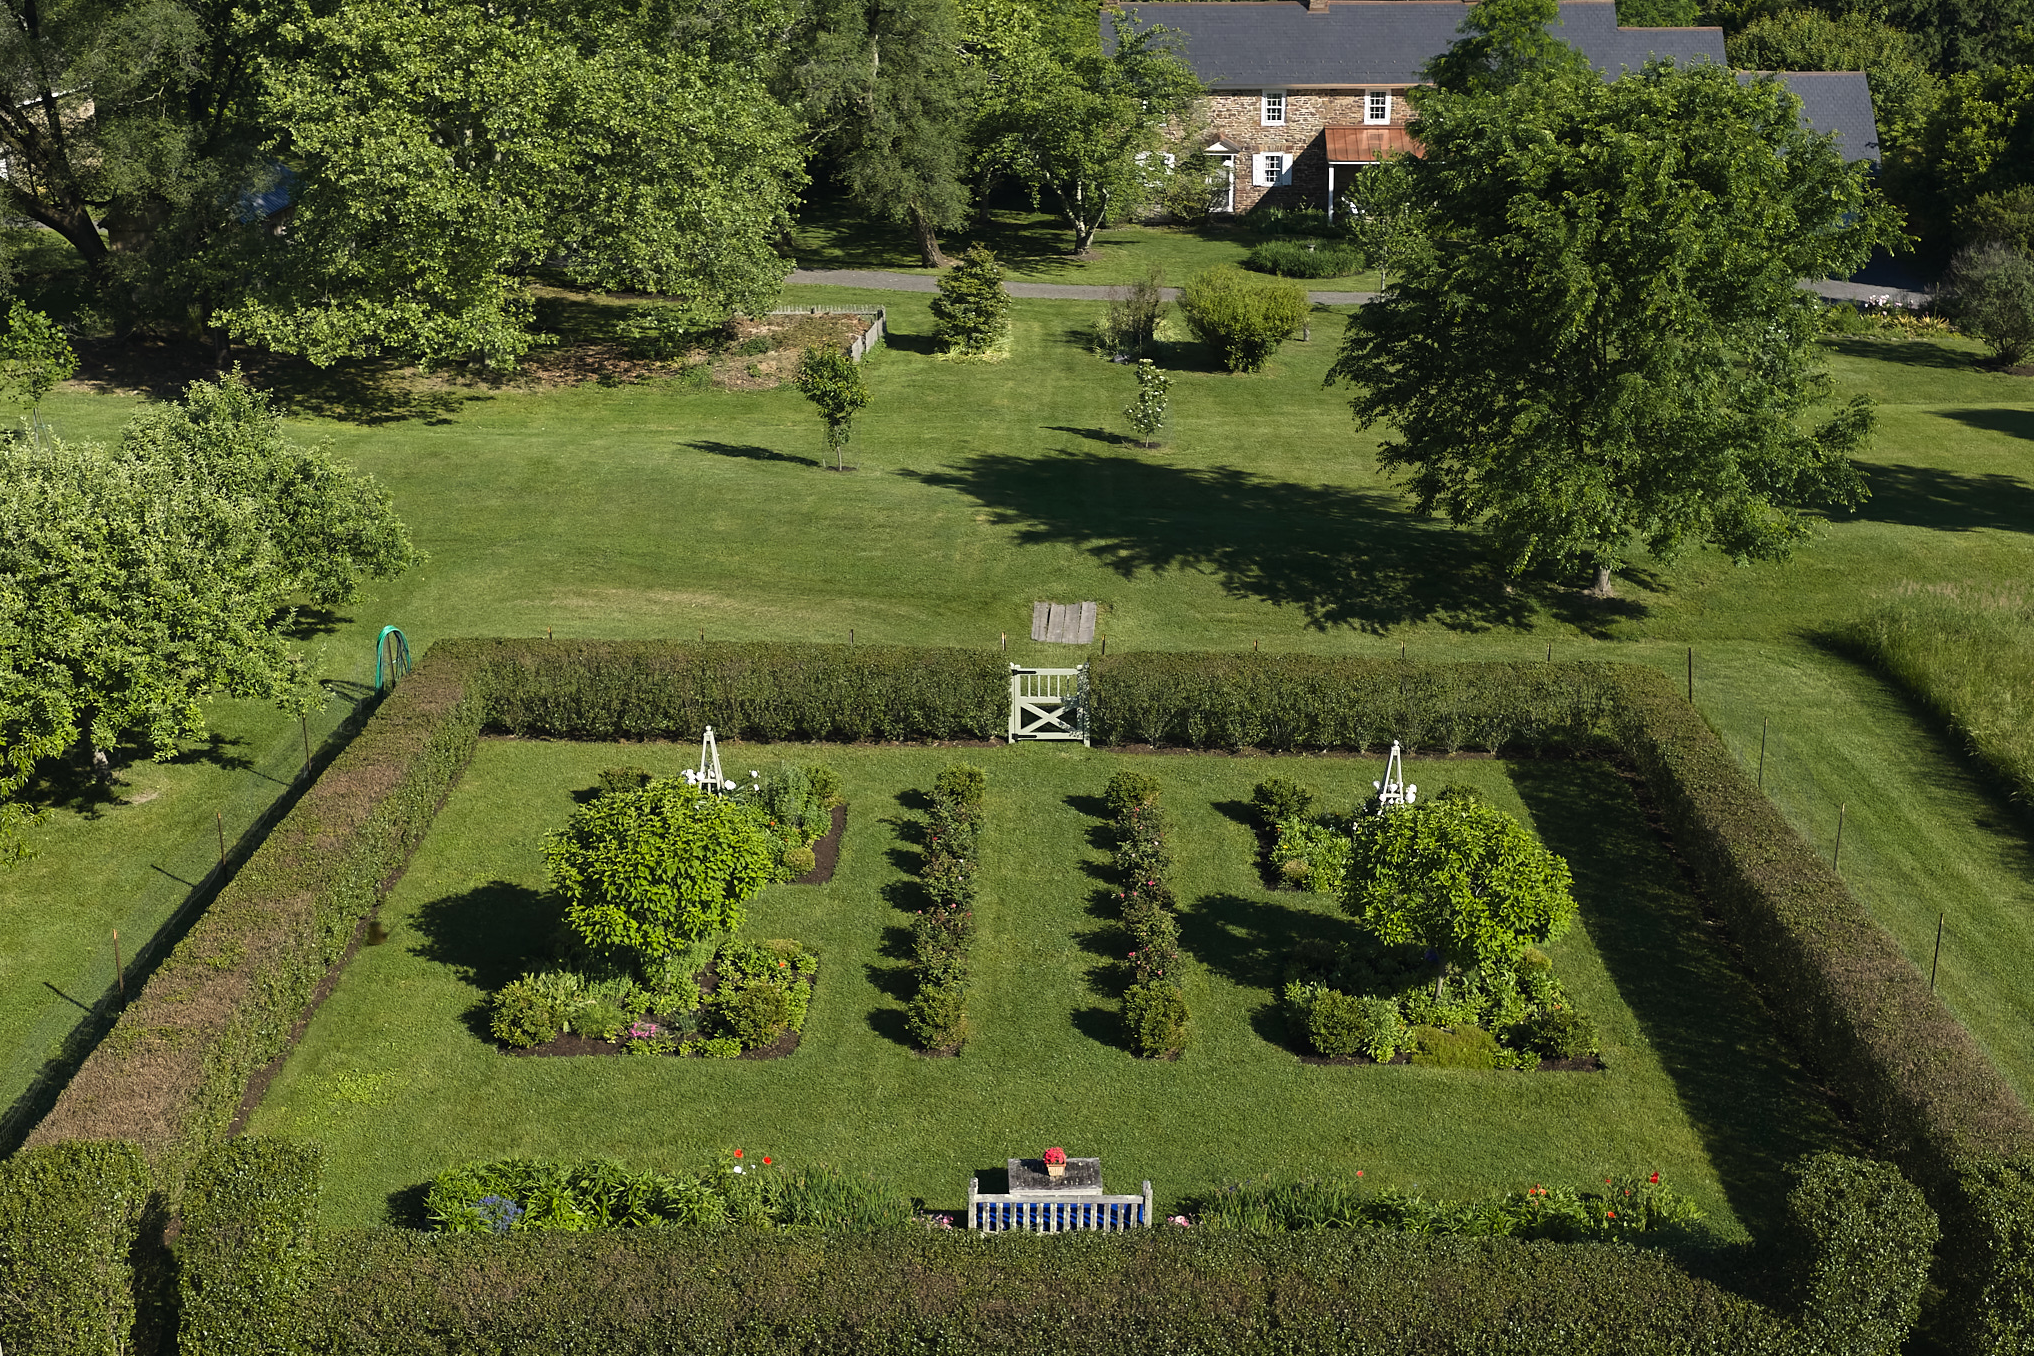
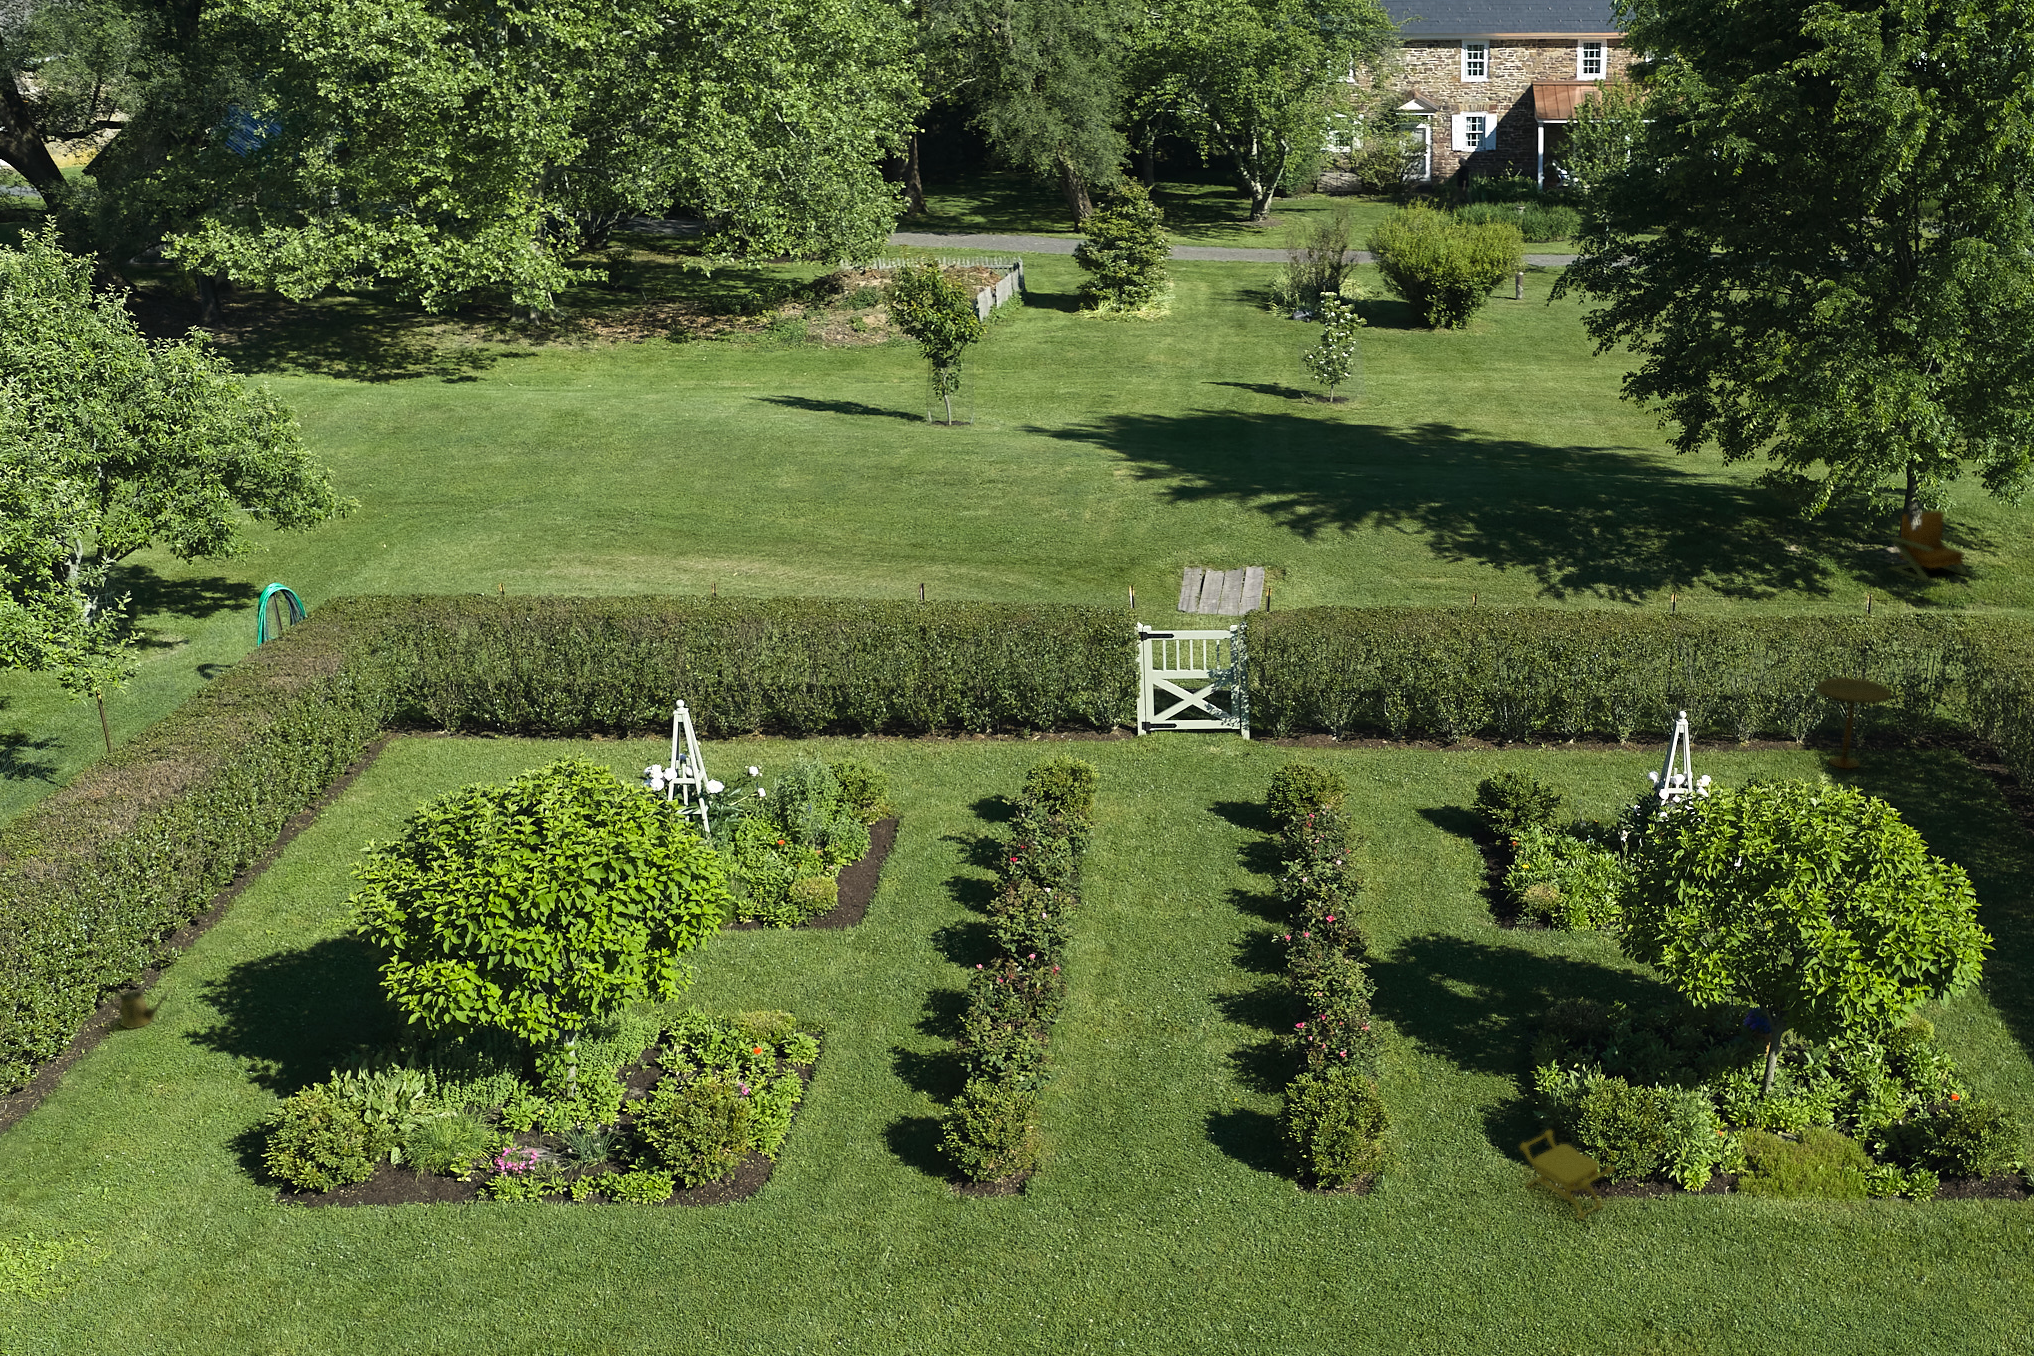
lounge chair: none [1596,555,1663,613] -> present [1890,511,1970,581]
pedestal table: none [1509,706,1565,775] -> present [1816,677,1891,768]
stool: none [1272,1024,1331,1080] -> present [1520,1130,1614,1219]

